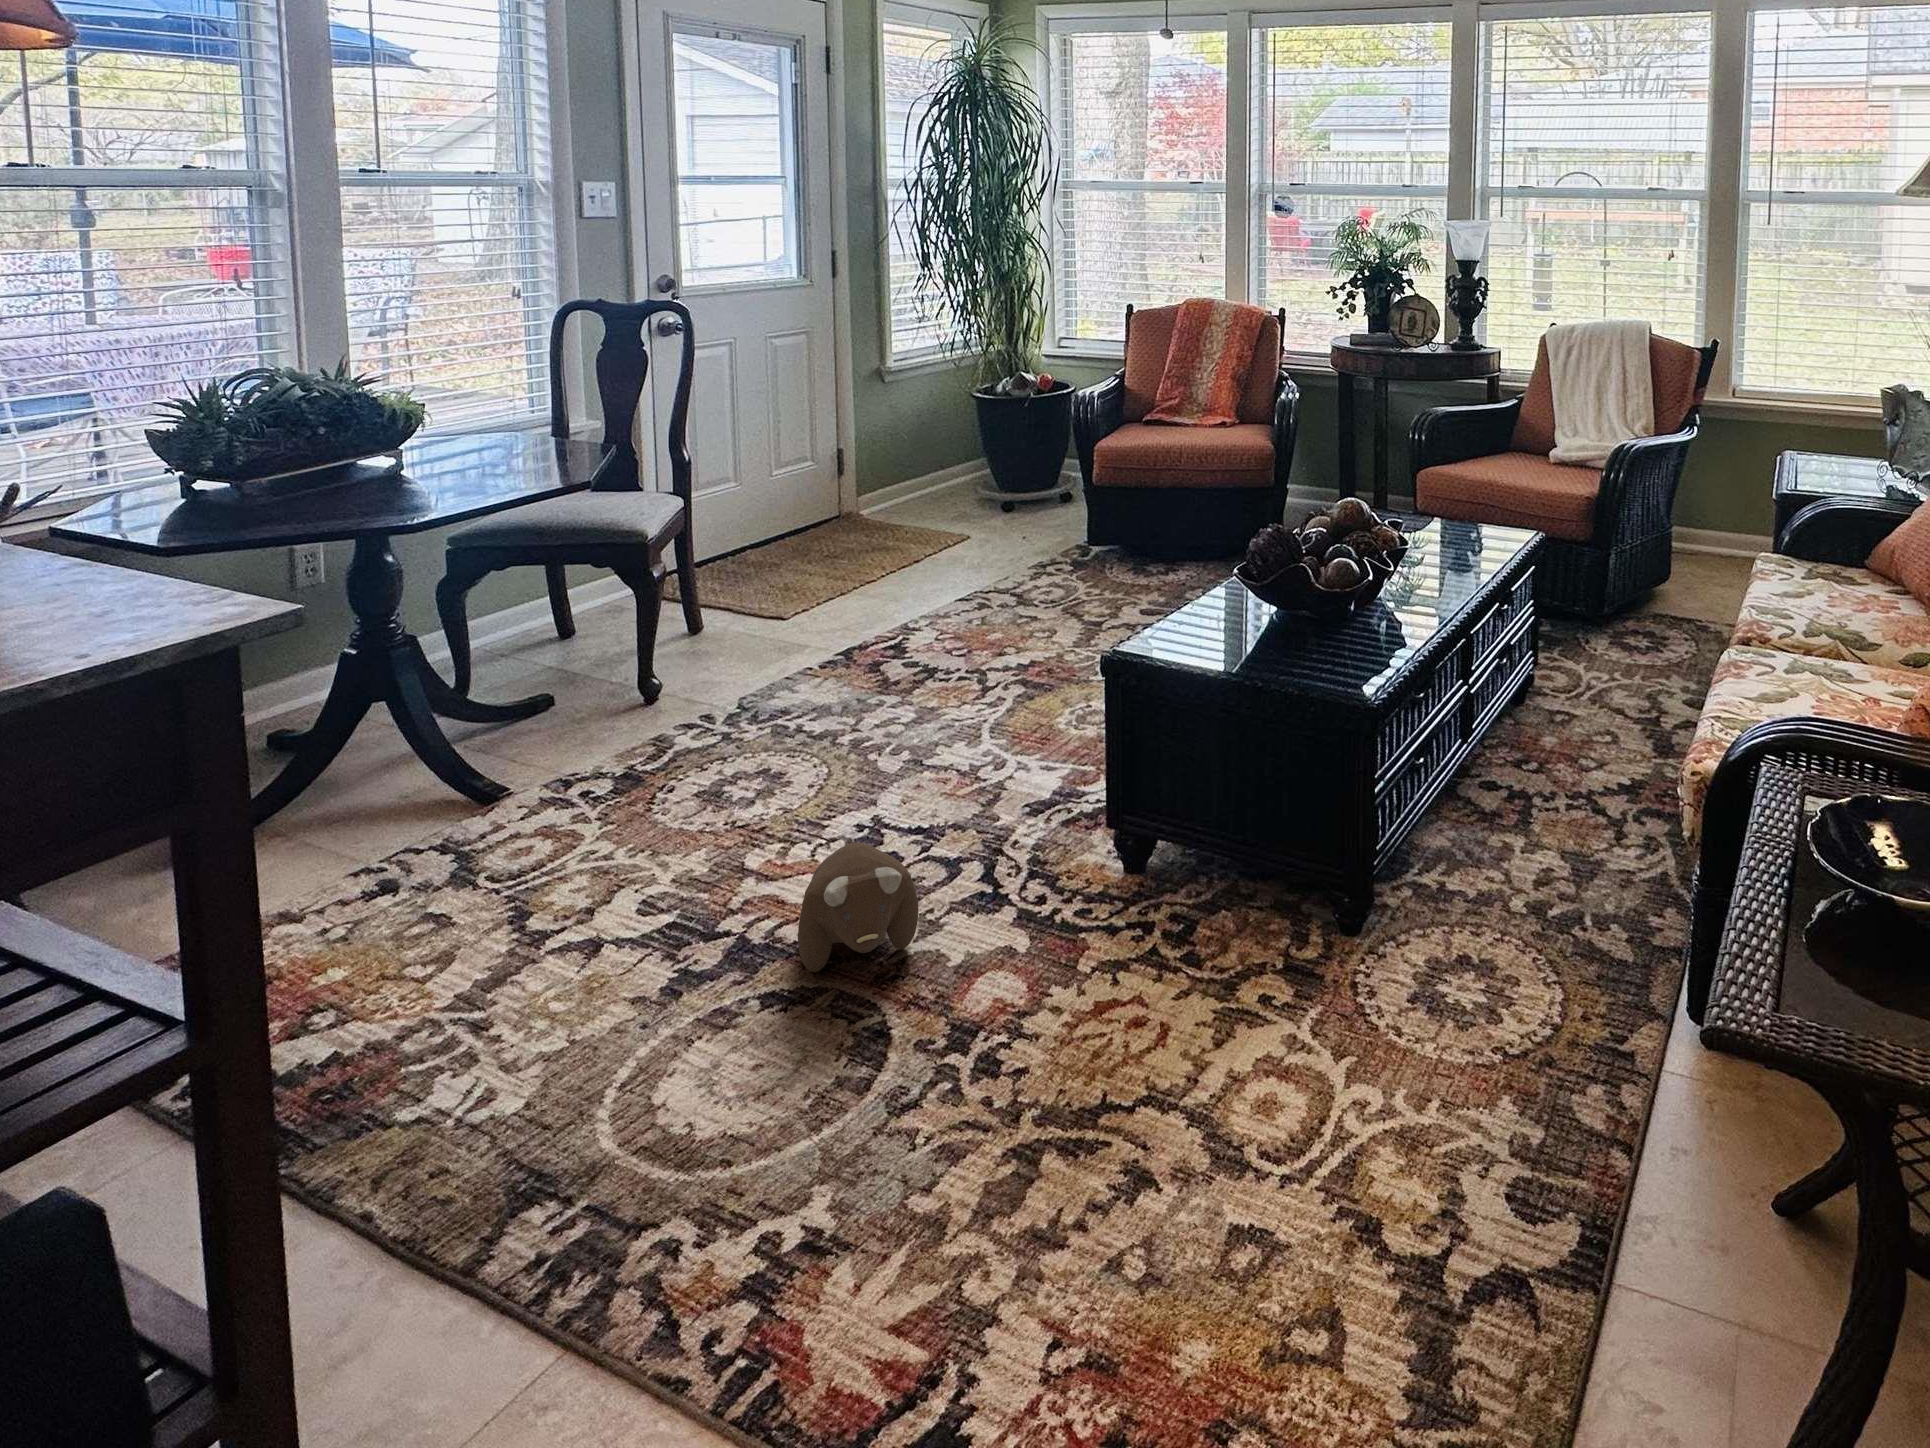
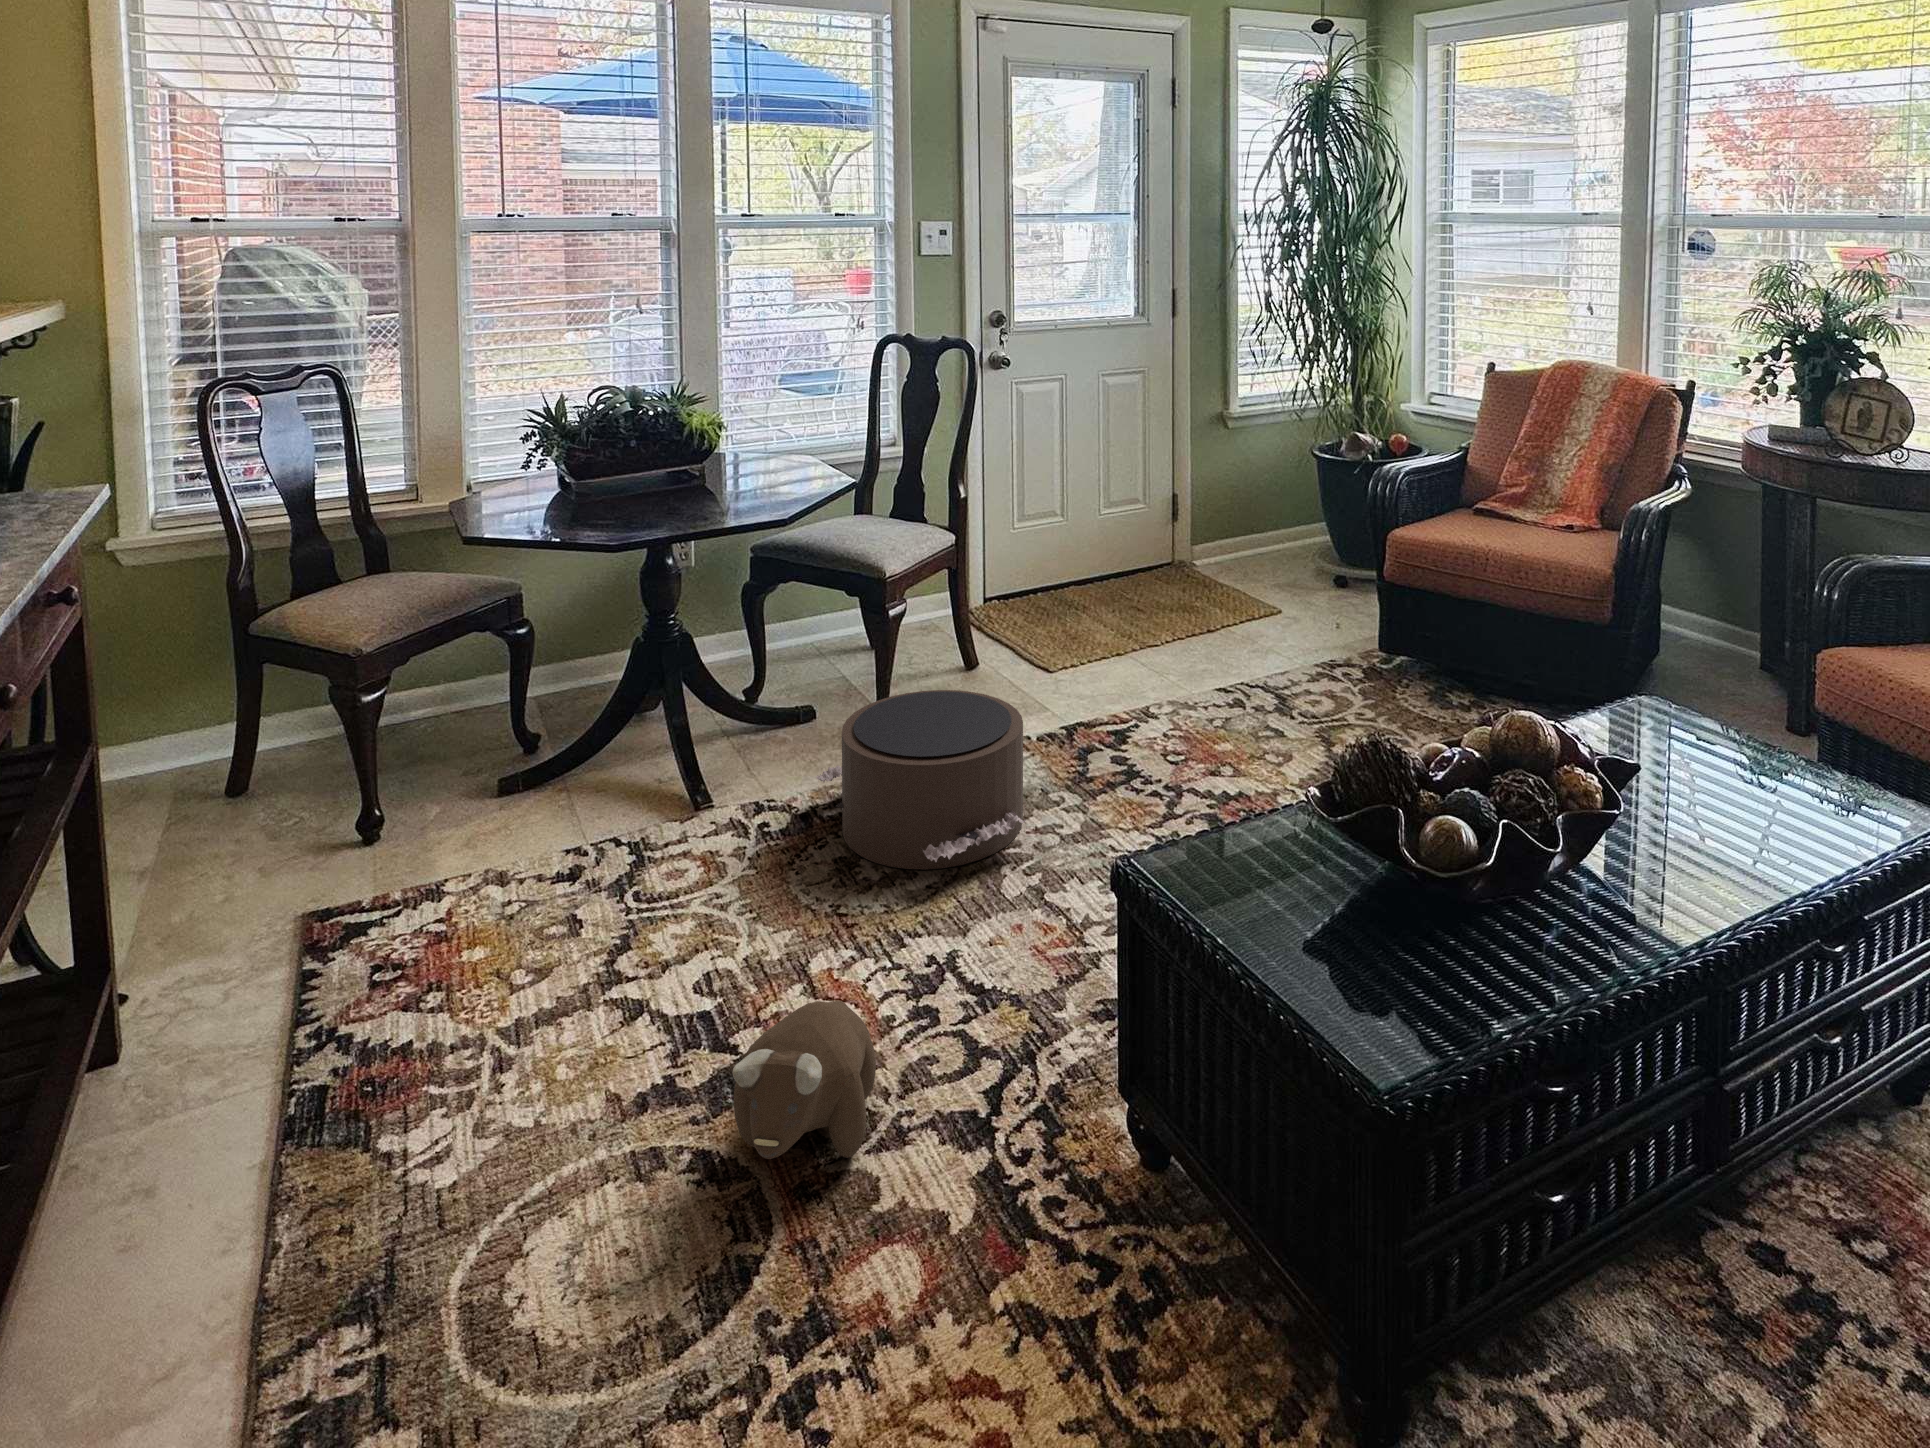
pouf: none [634,627,881,787] -> present [816,690,1026,870]

